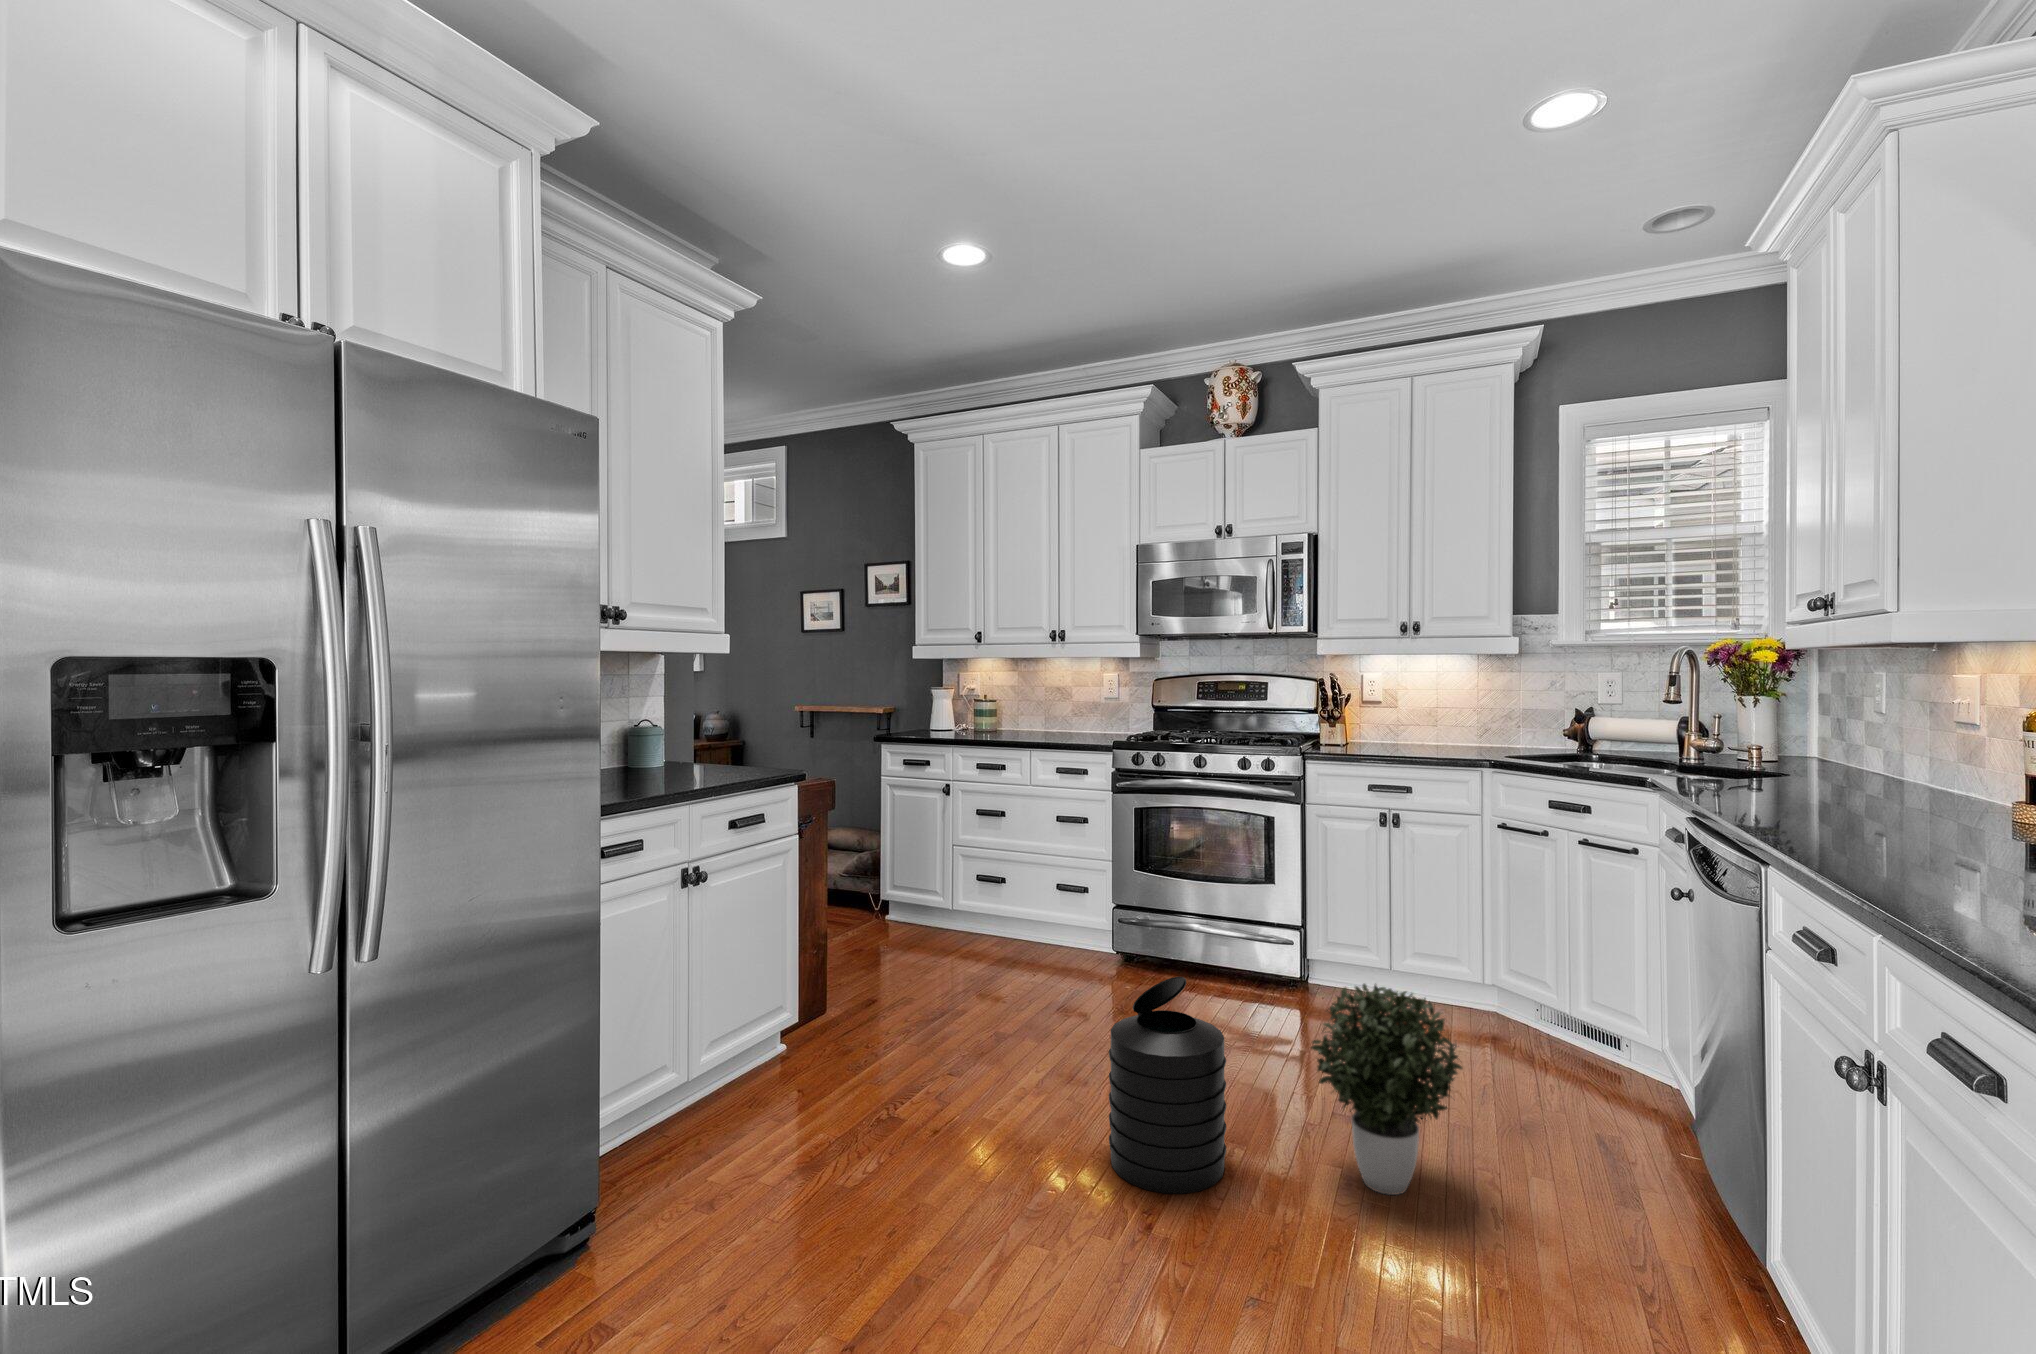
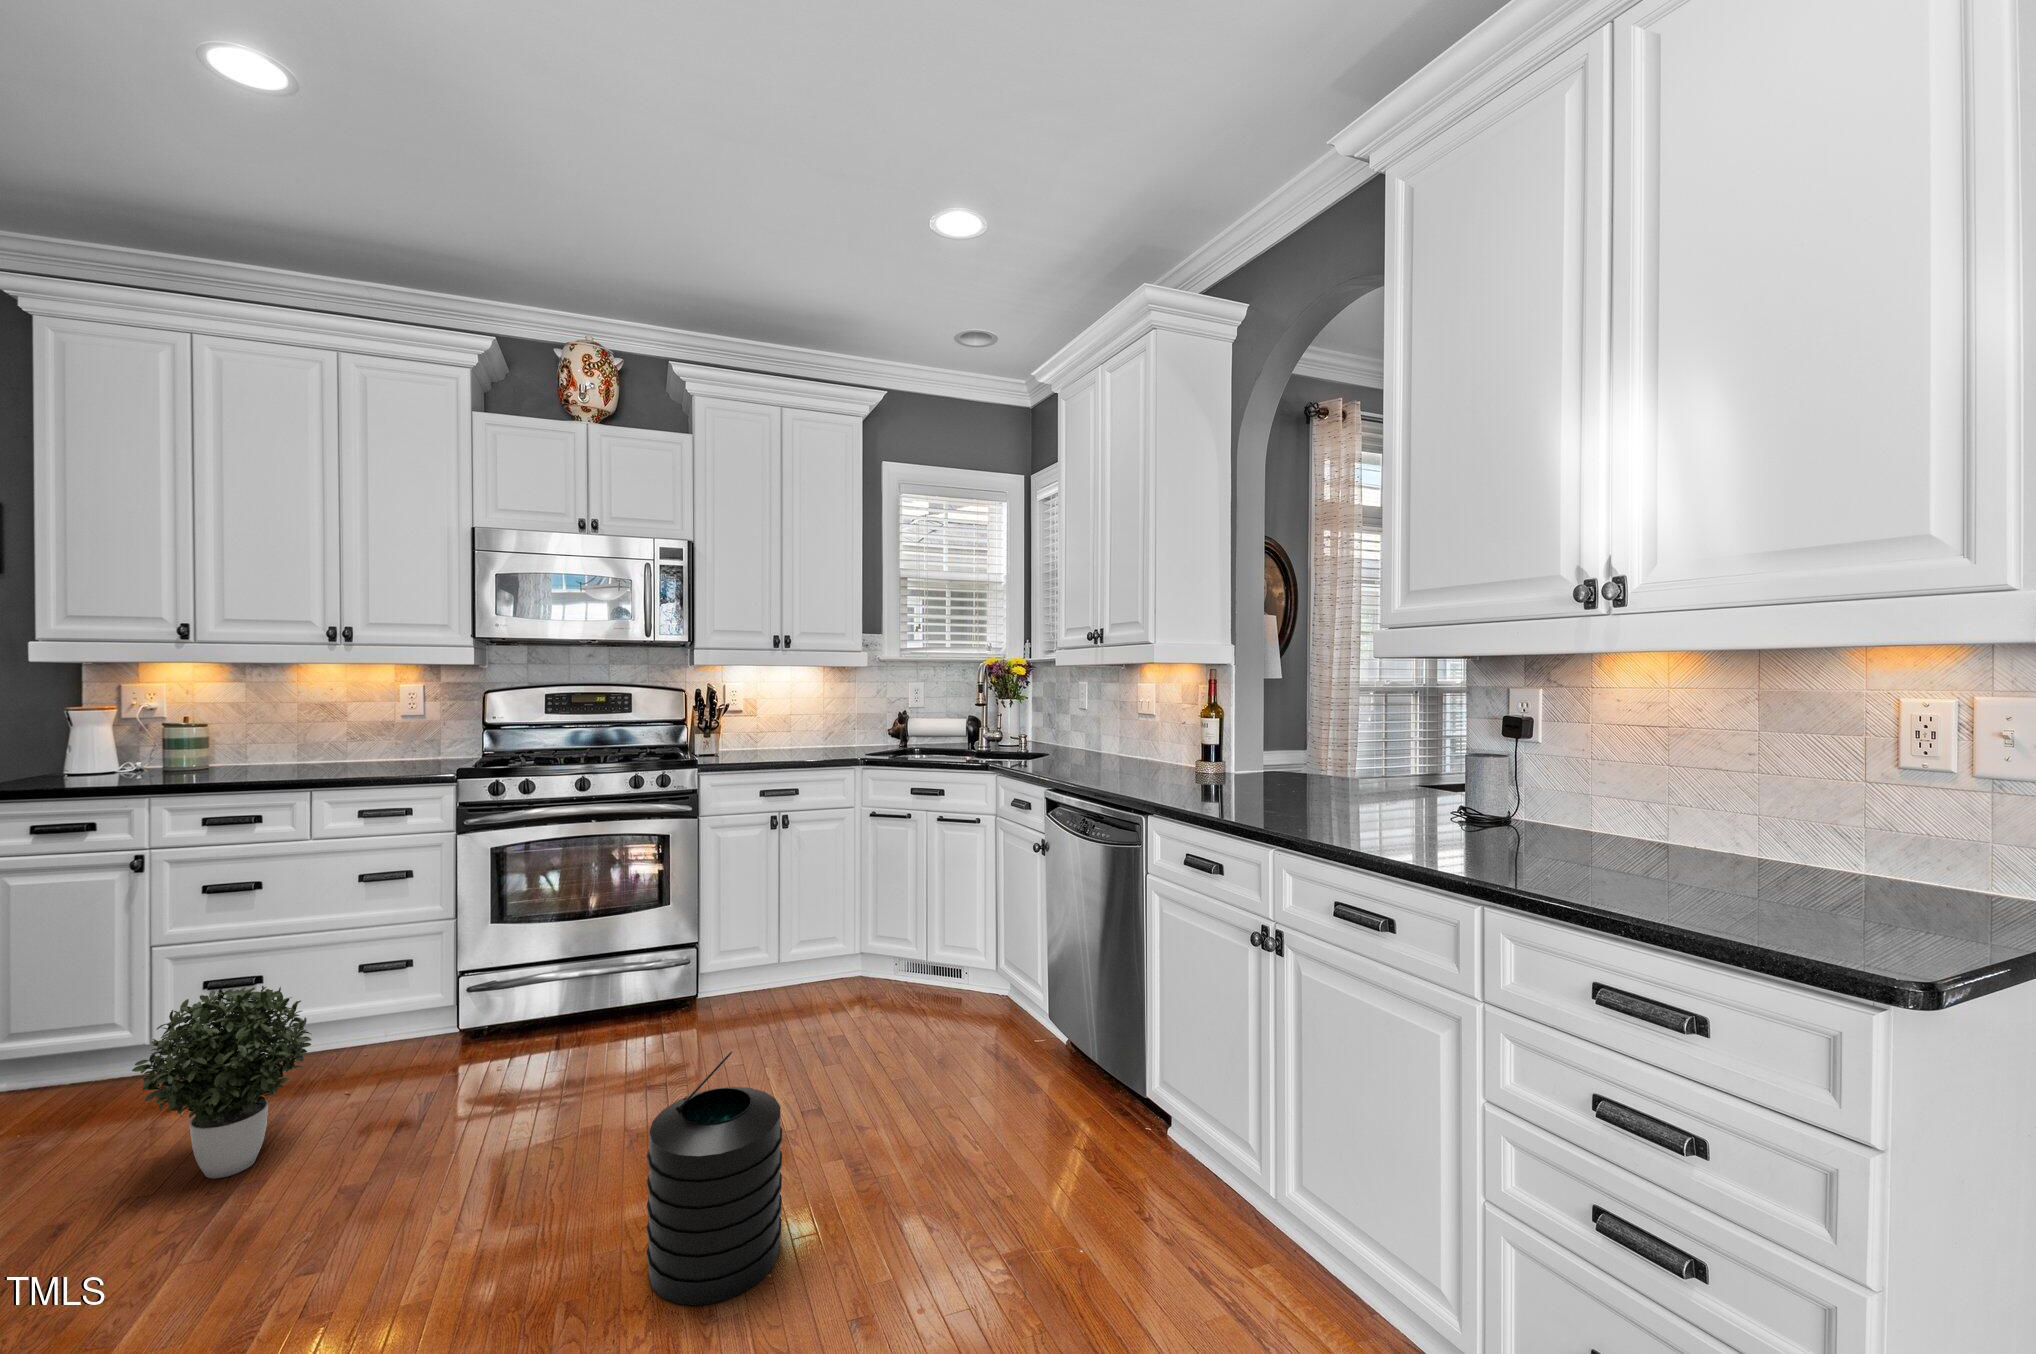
potted plant: present [1311,984,1462,1195] -> present [132,986,312,1178]

